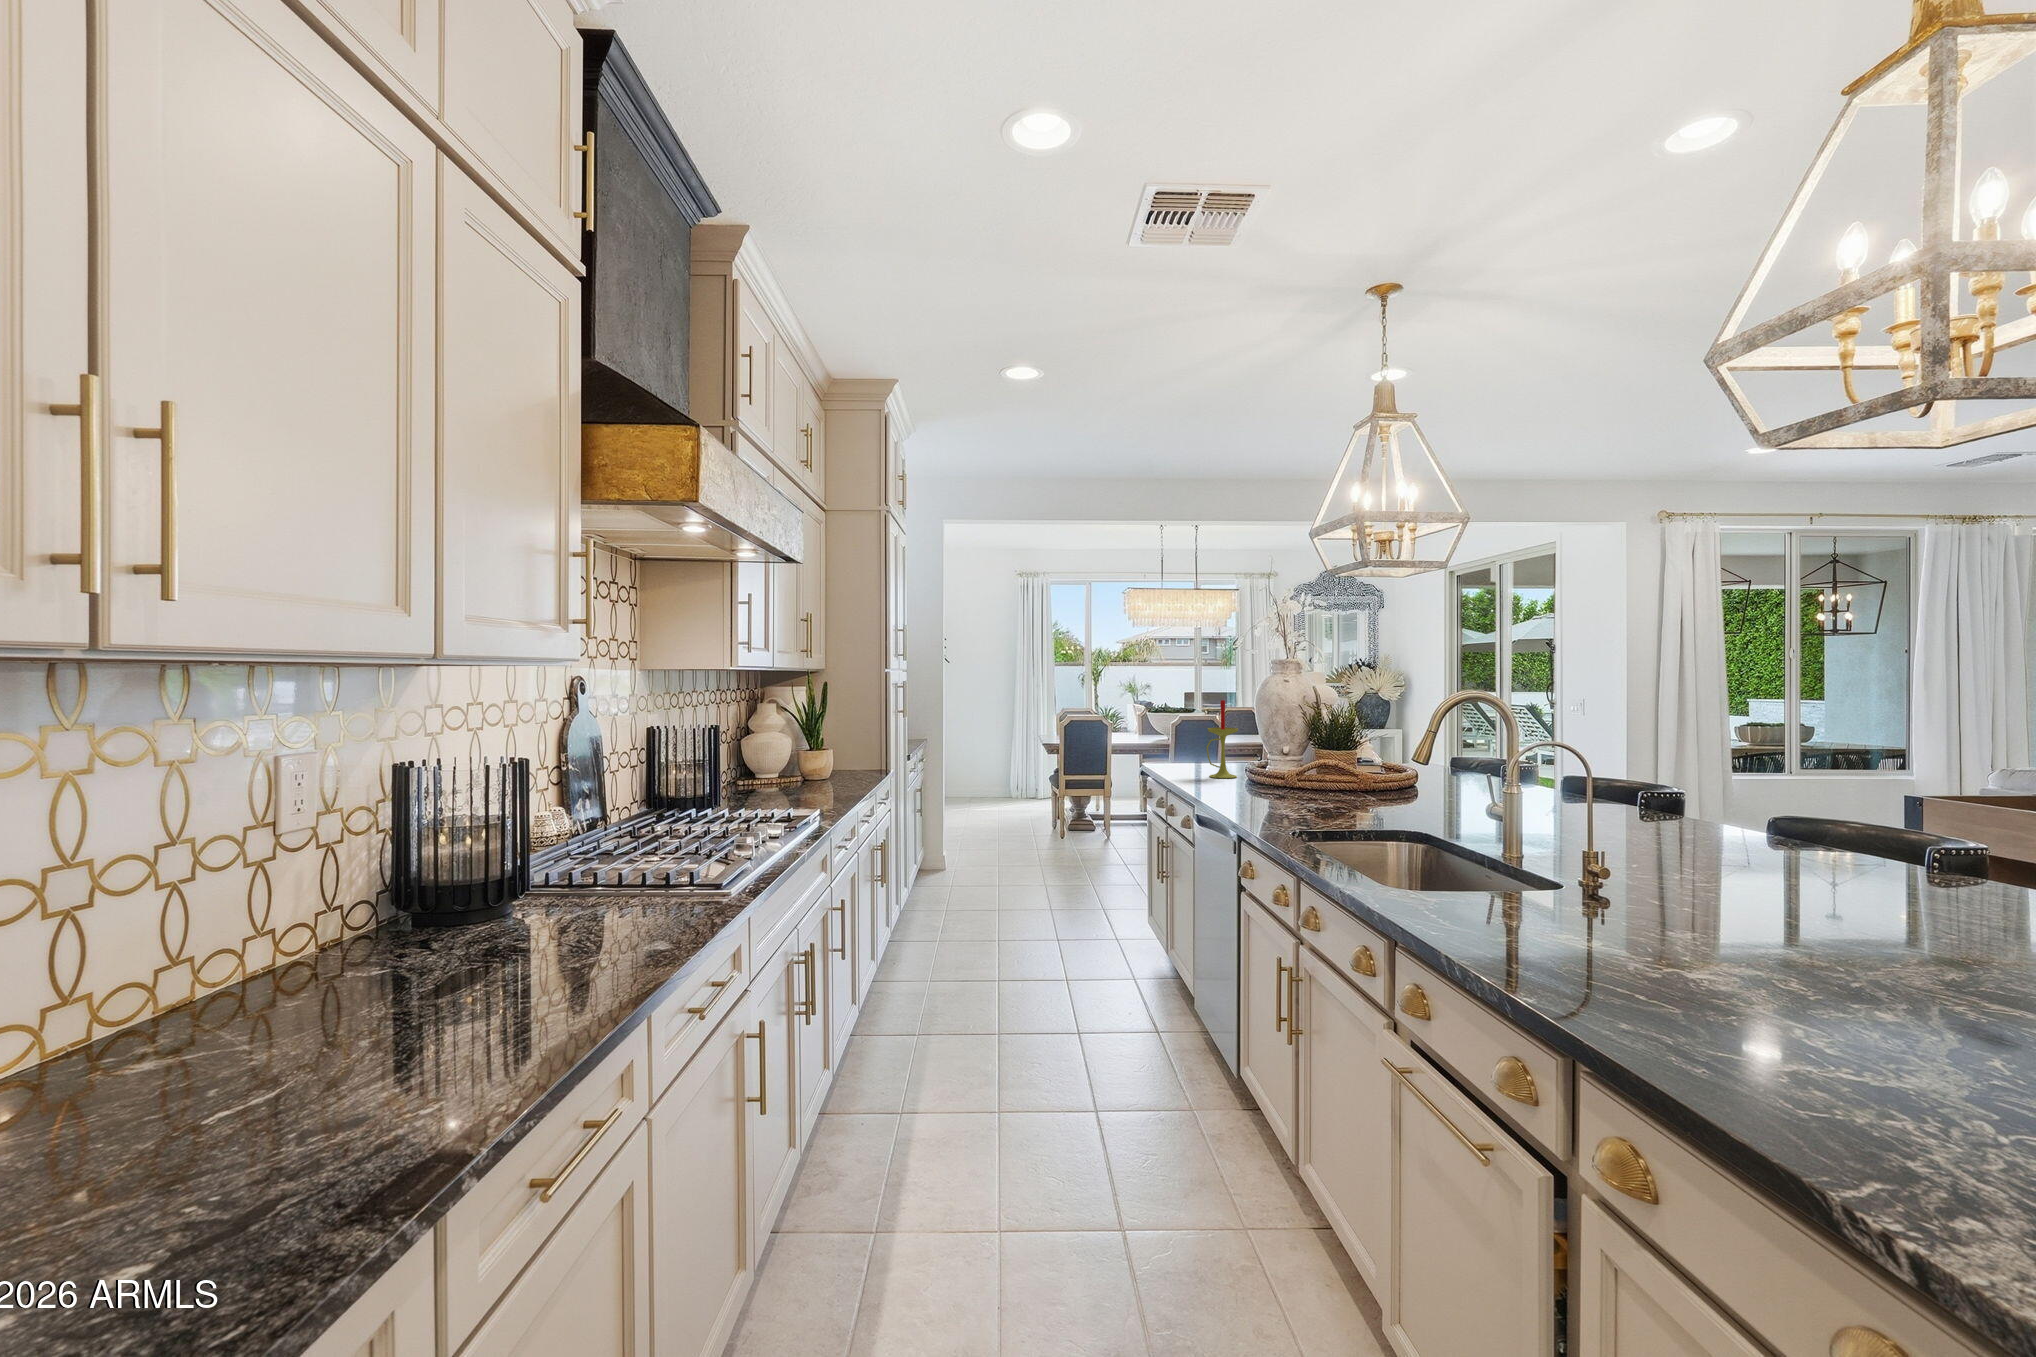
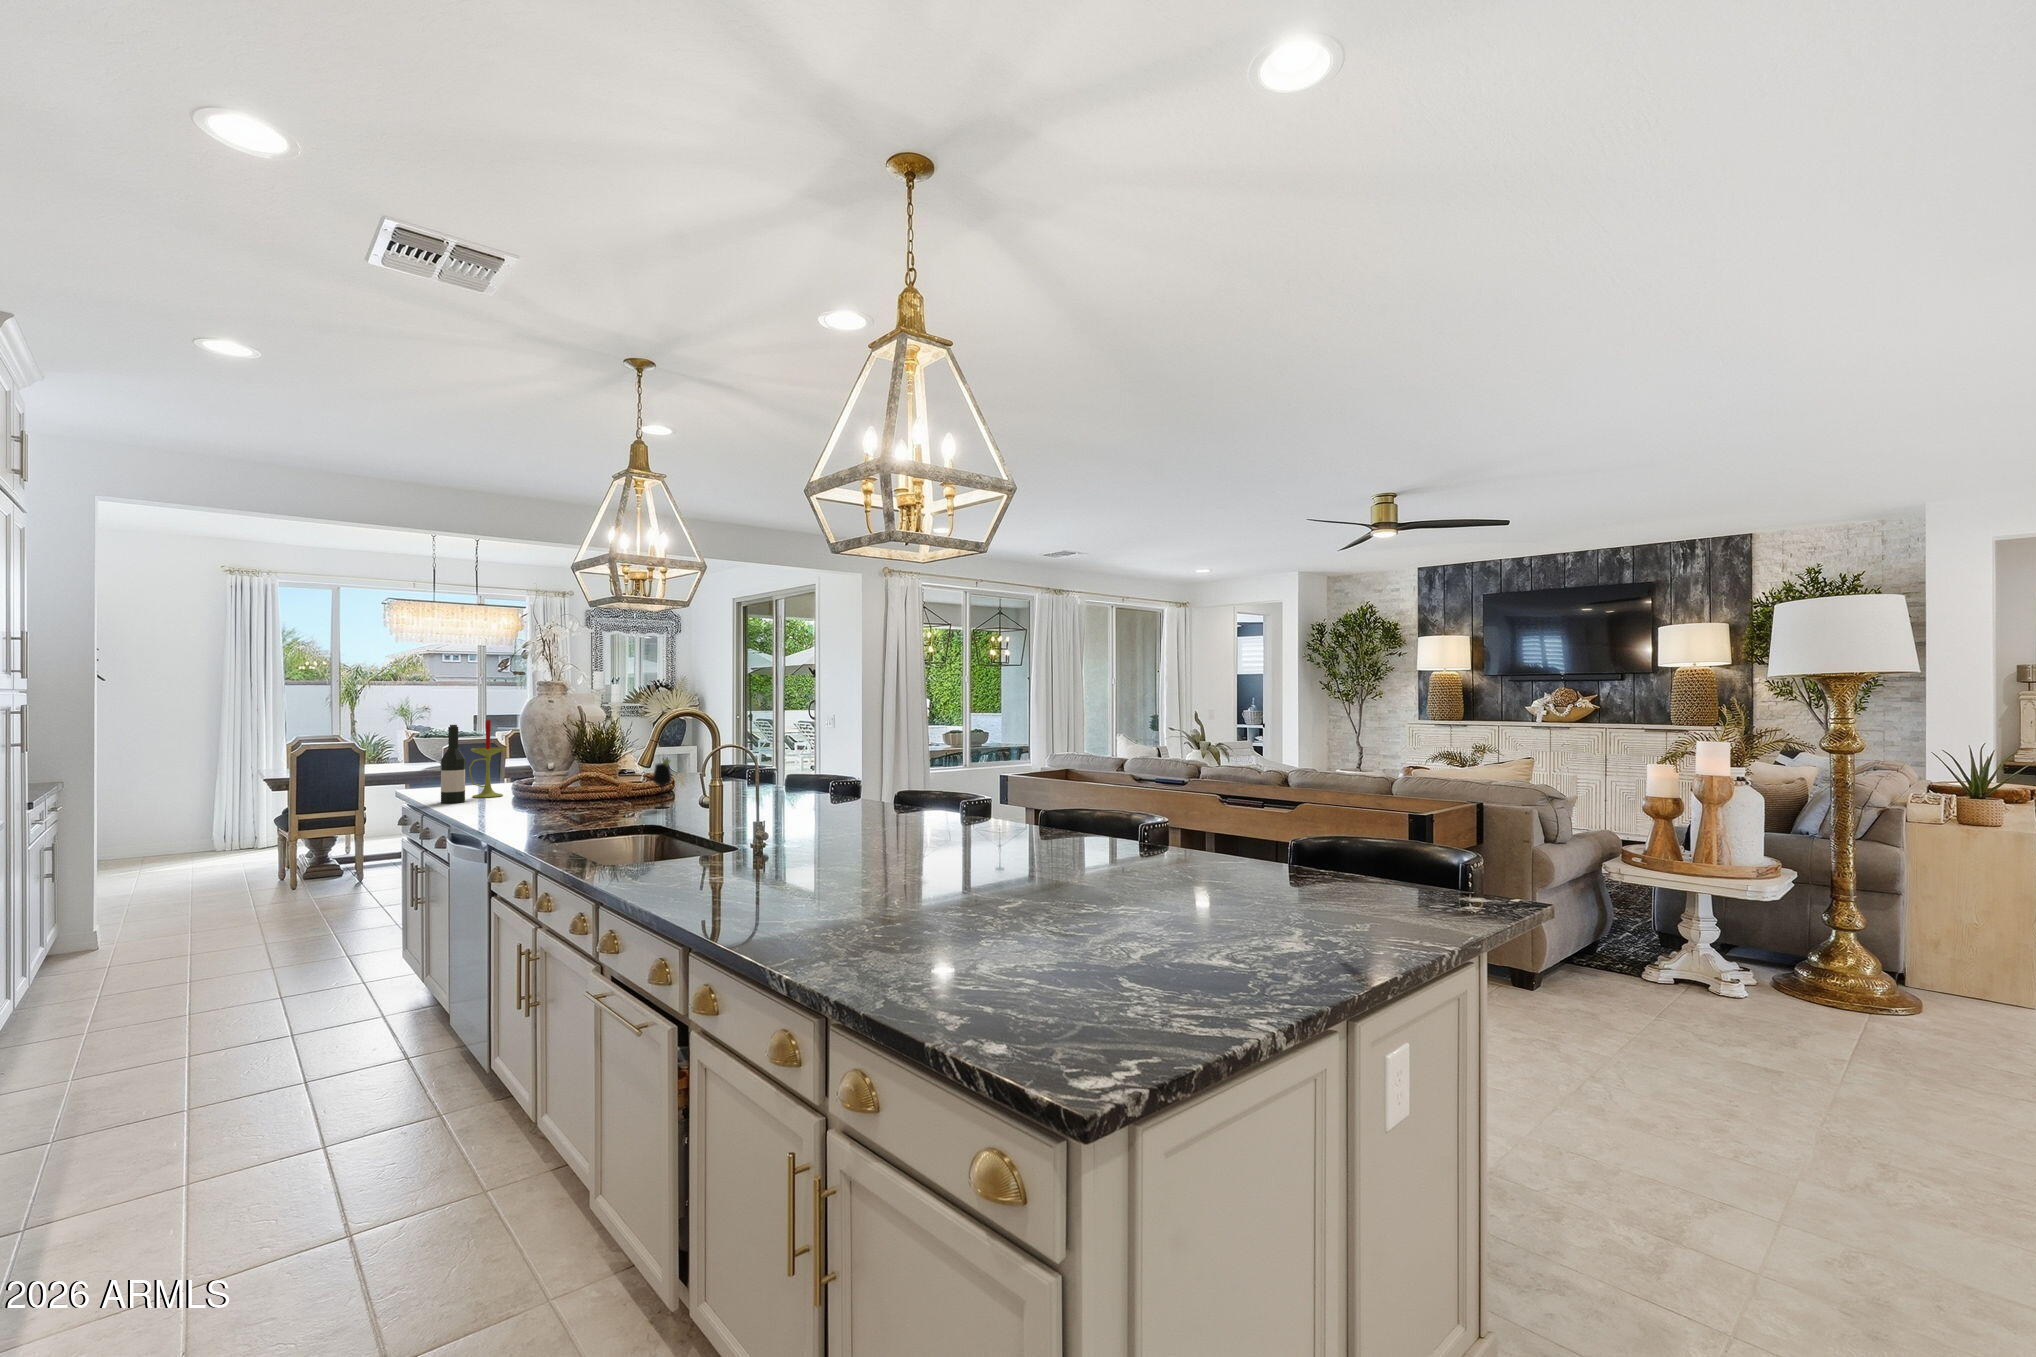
wine bottle: none [1183,704,1204,782] -> present [441,725,465,803]
wine glass: none [1401,744,1423,807] -> present [653,759,672,808]

